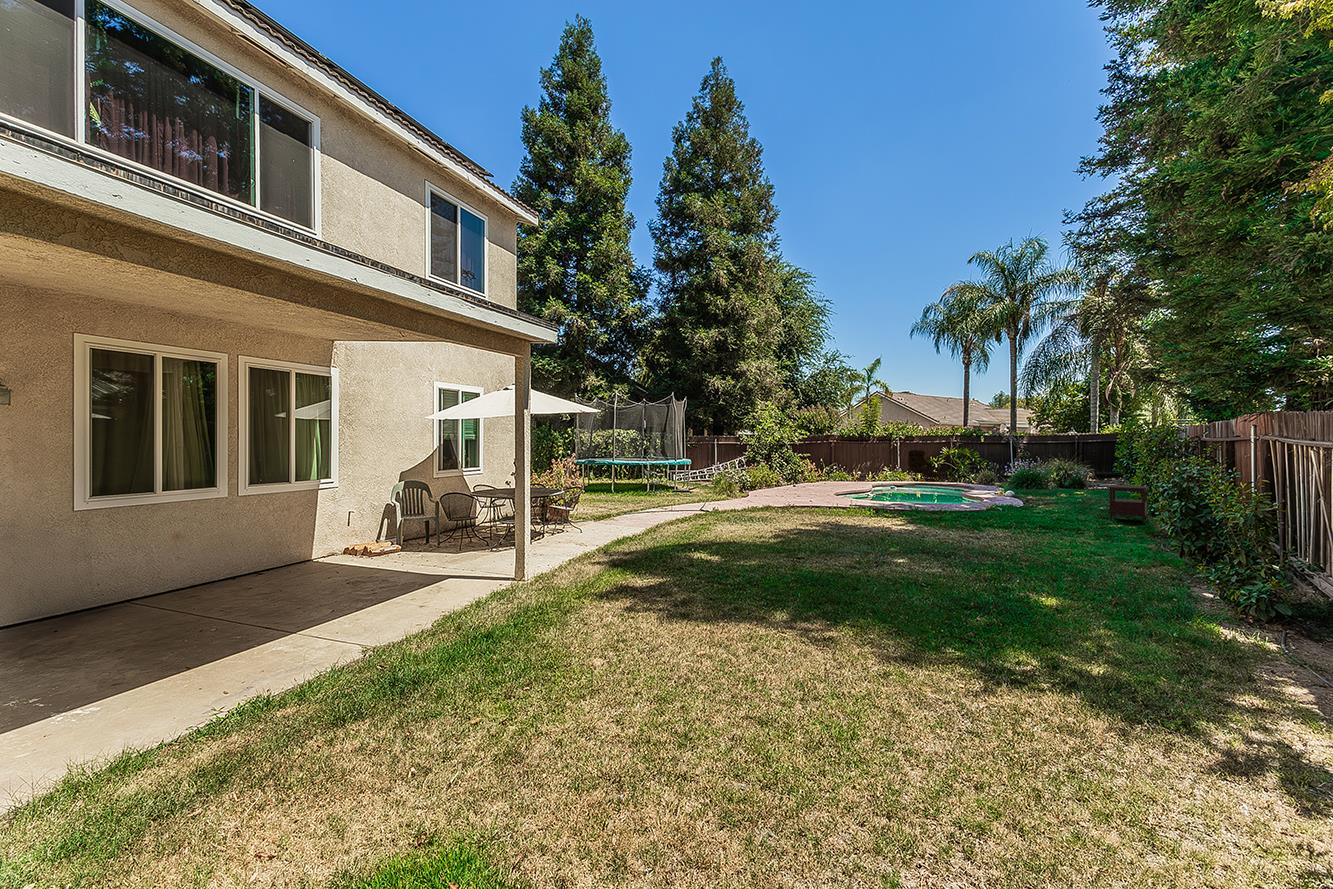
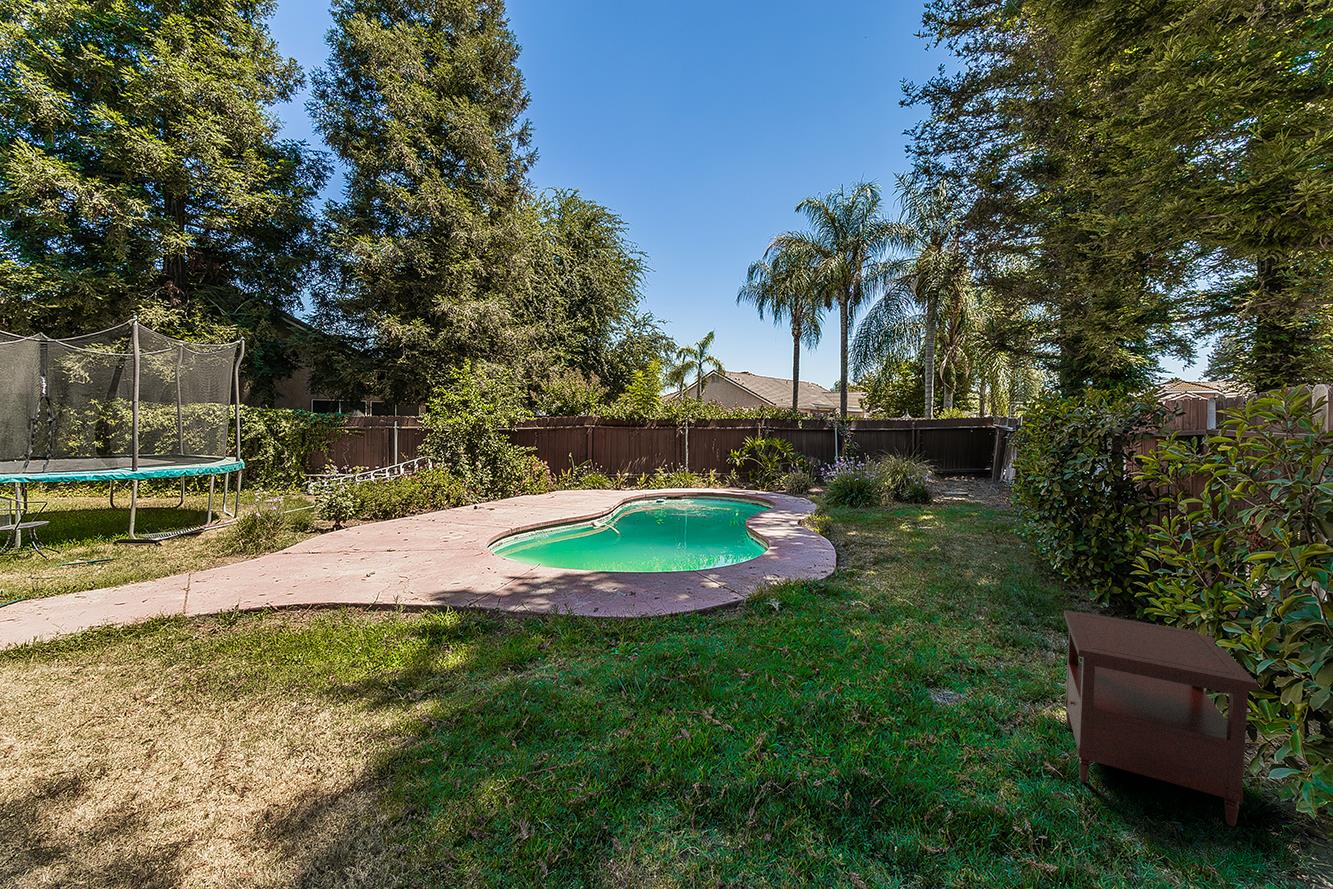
lounge chair: present [908,450,940,481] -> none [699,440,738,486]

